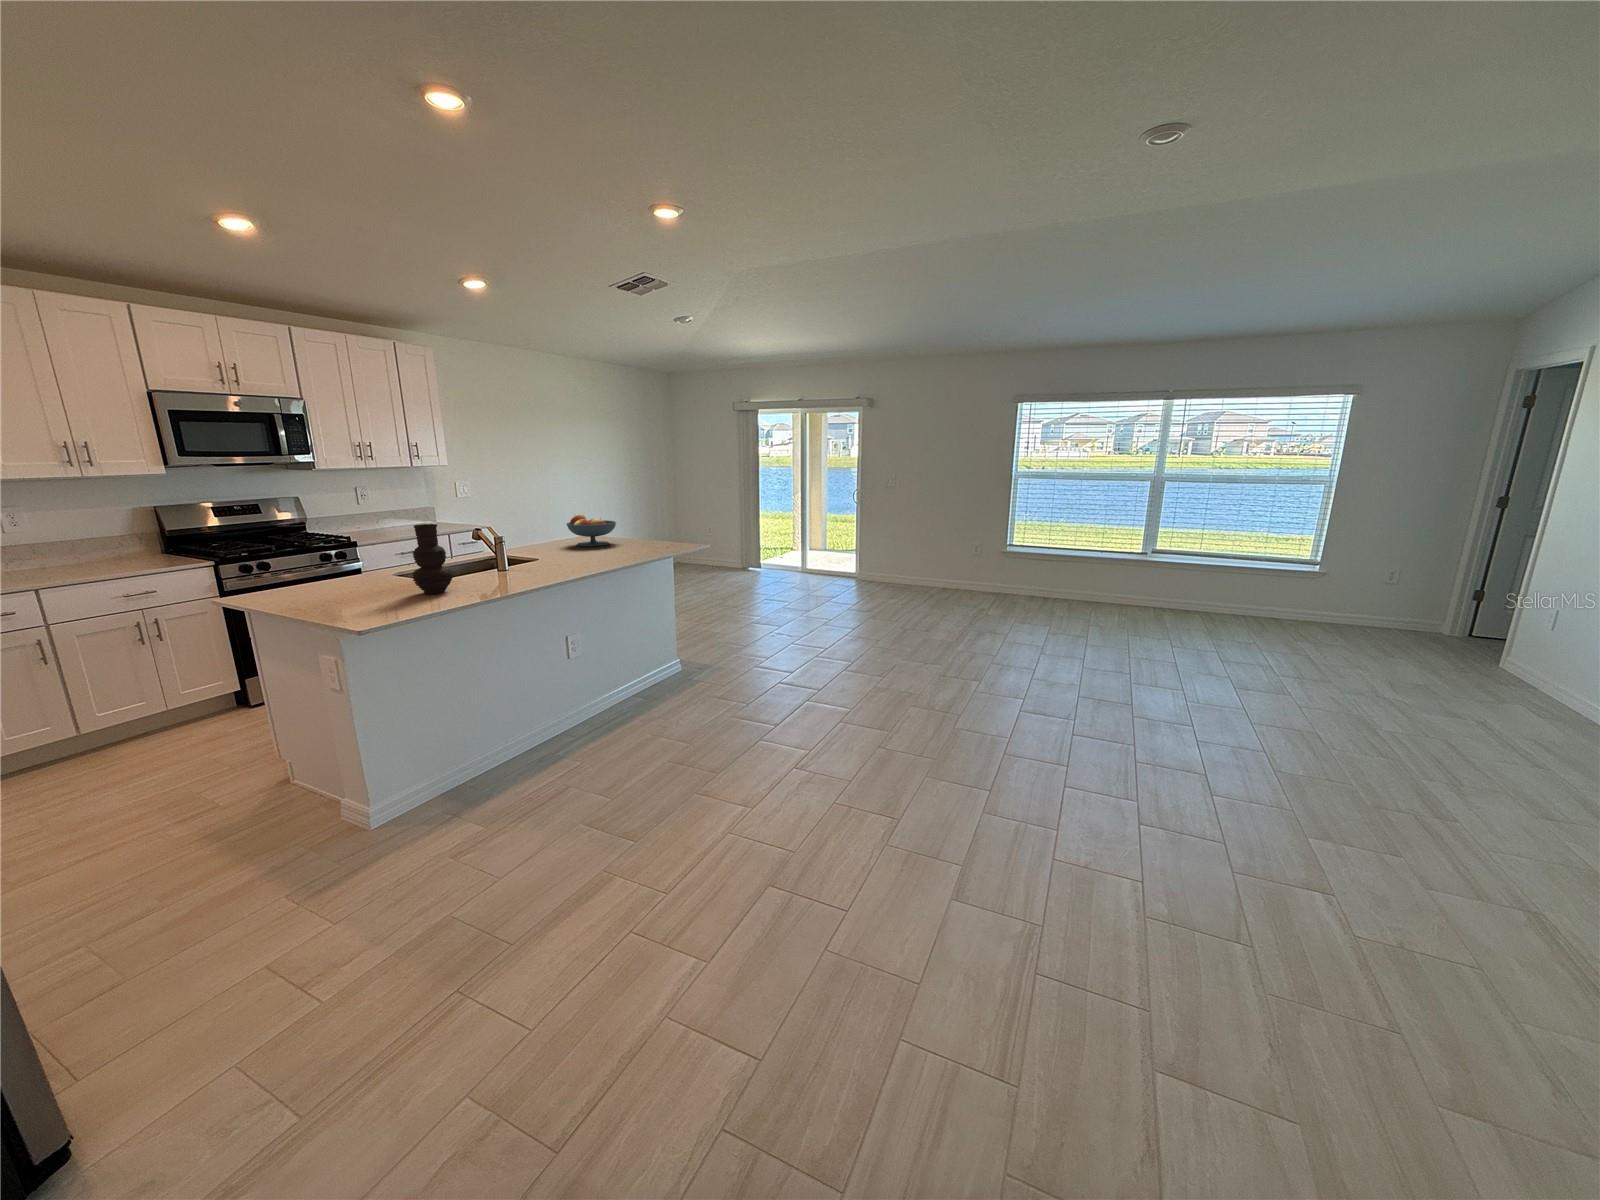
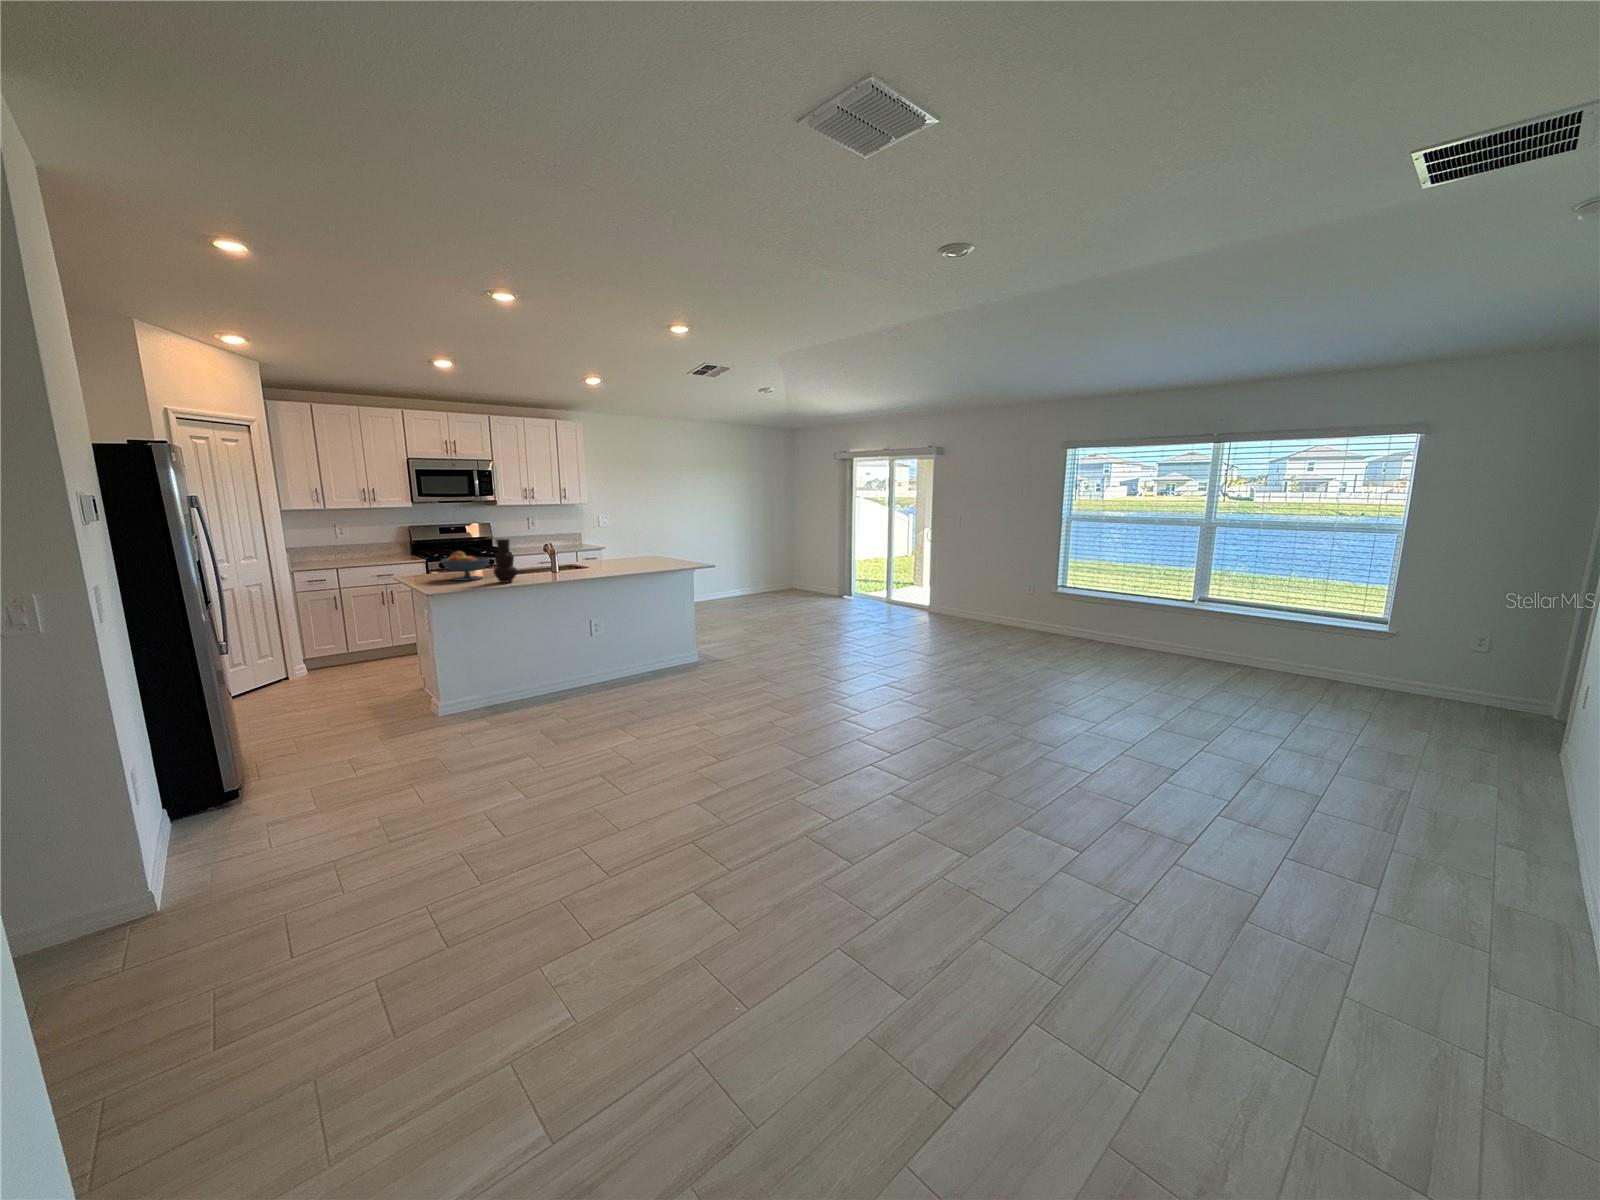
fruit bowl: present [566,515,616,546] -> present [441,551,490,581]

